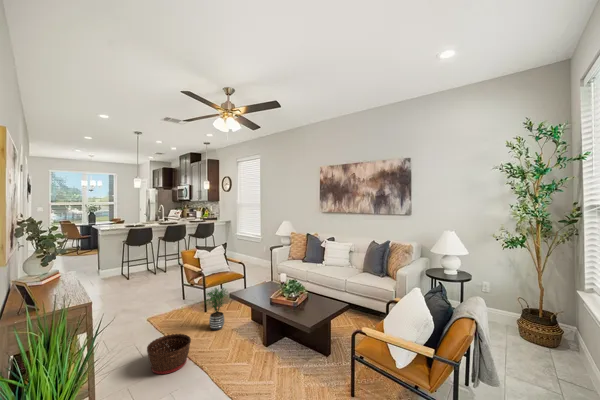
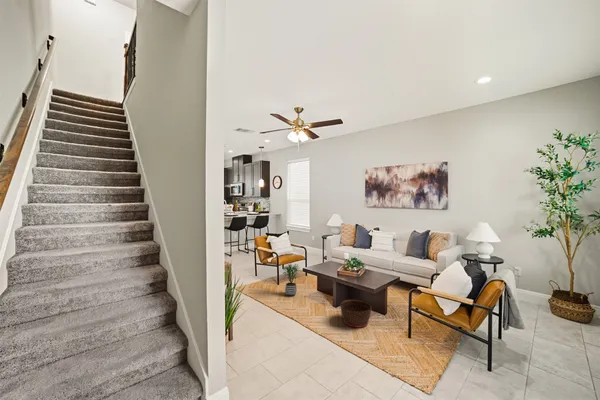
basket: present [147,334,191,374] -> present [340,300,372,328]

